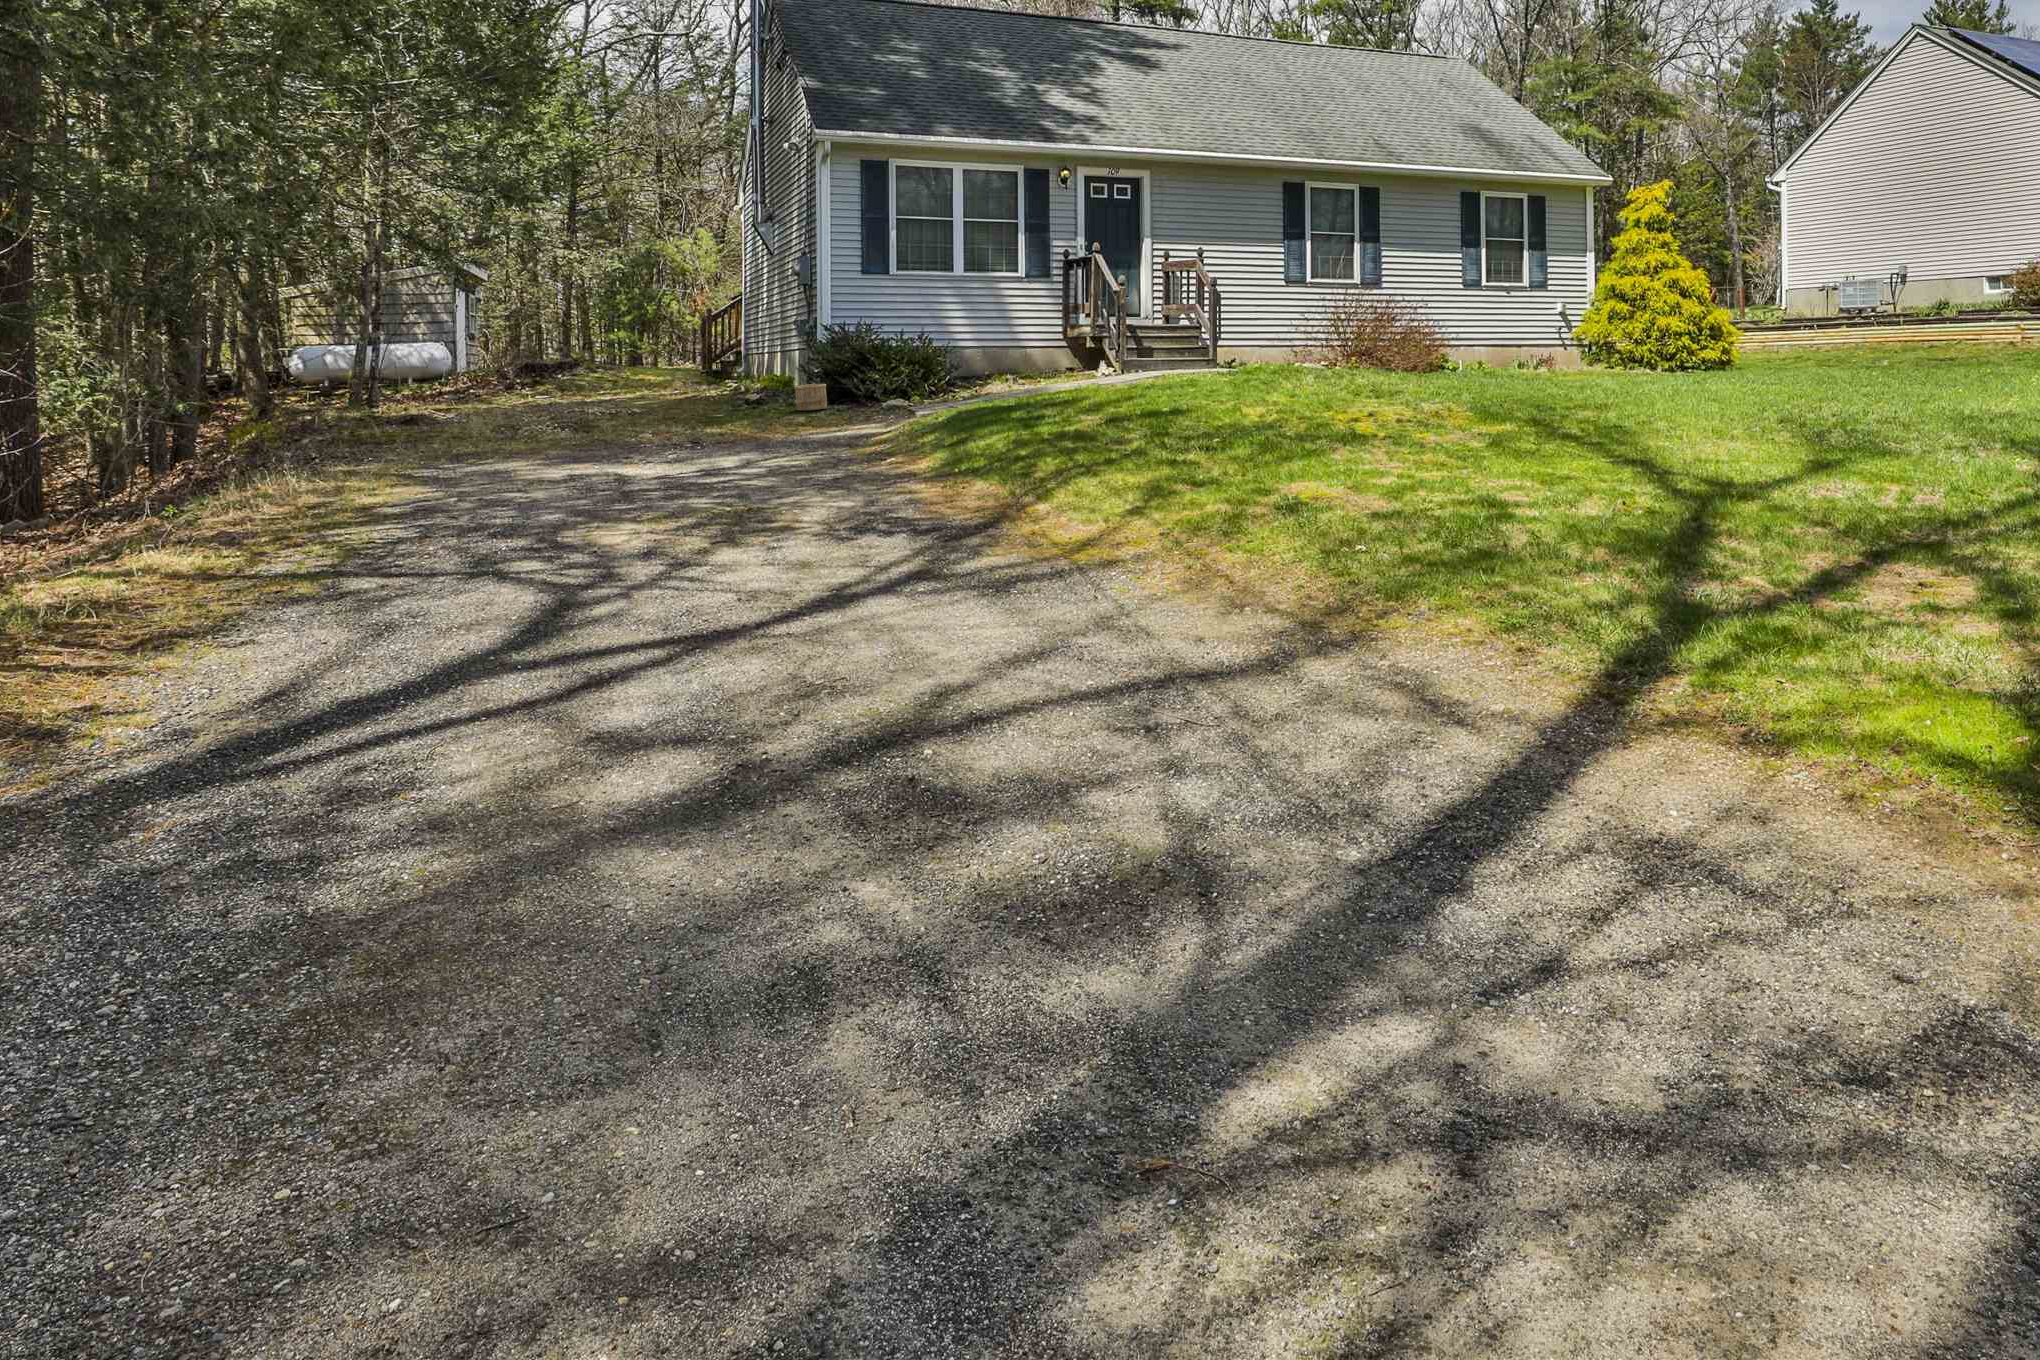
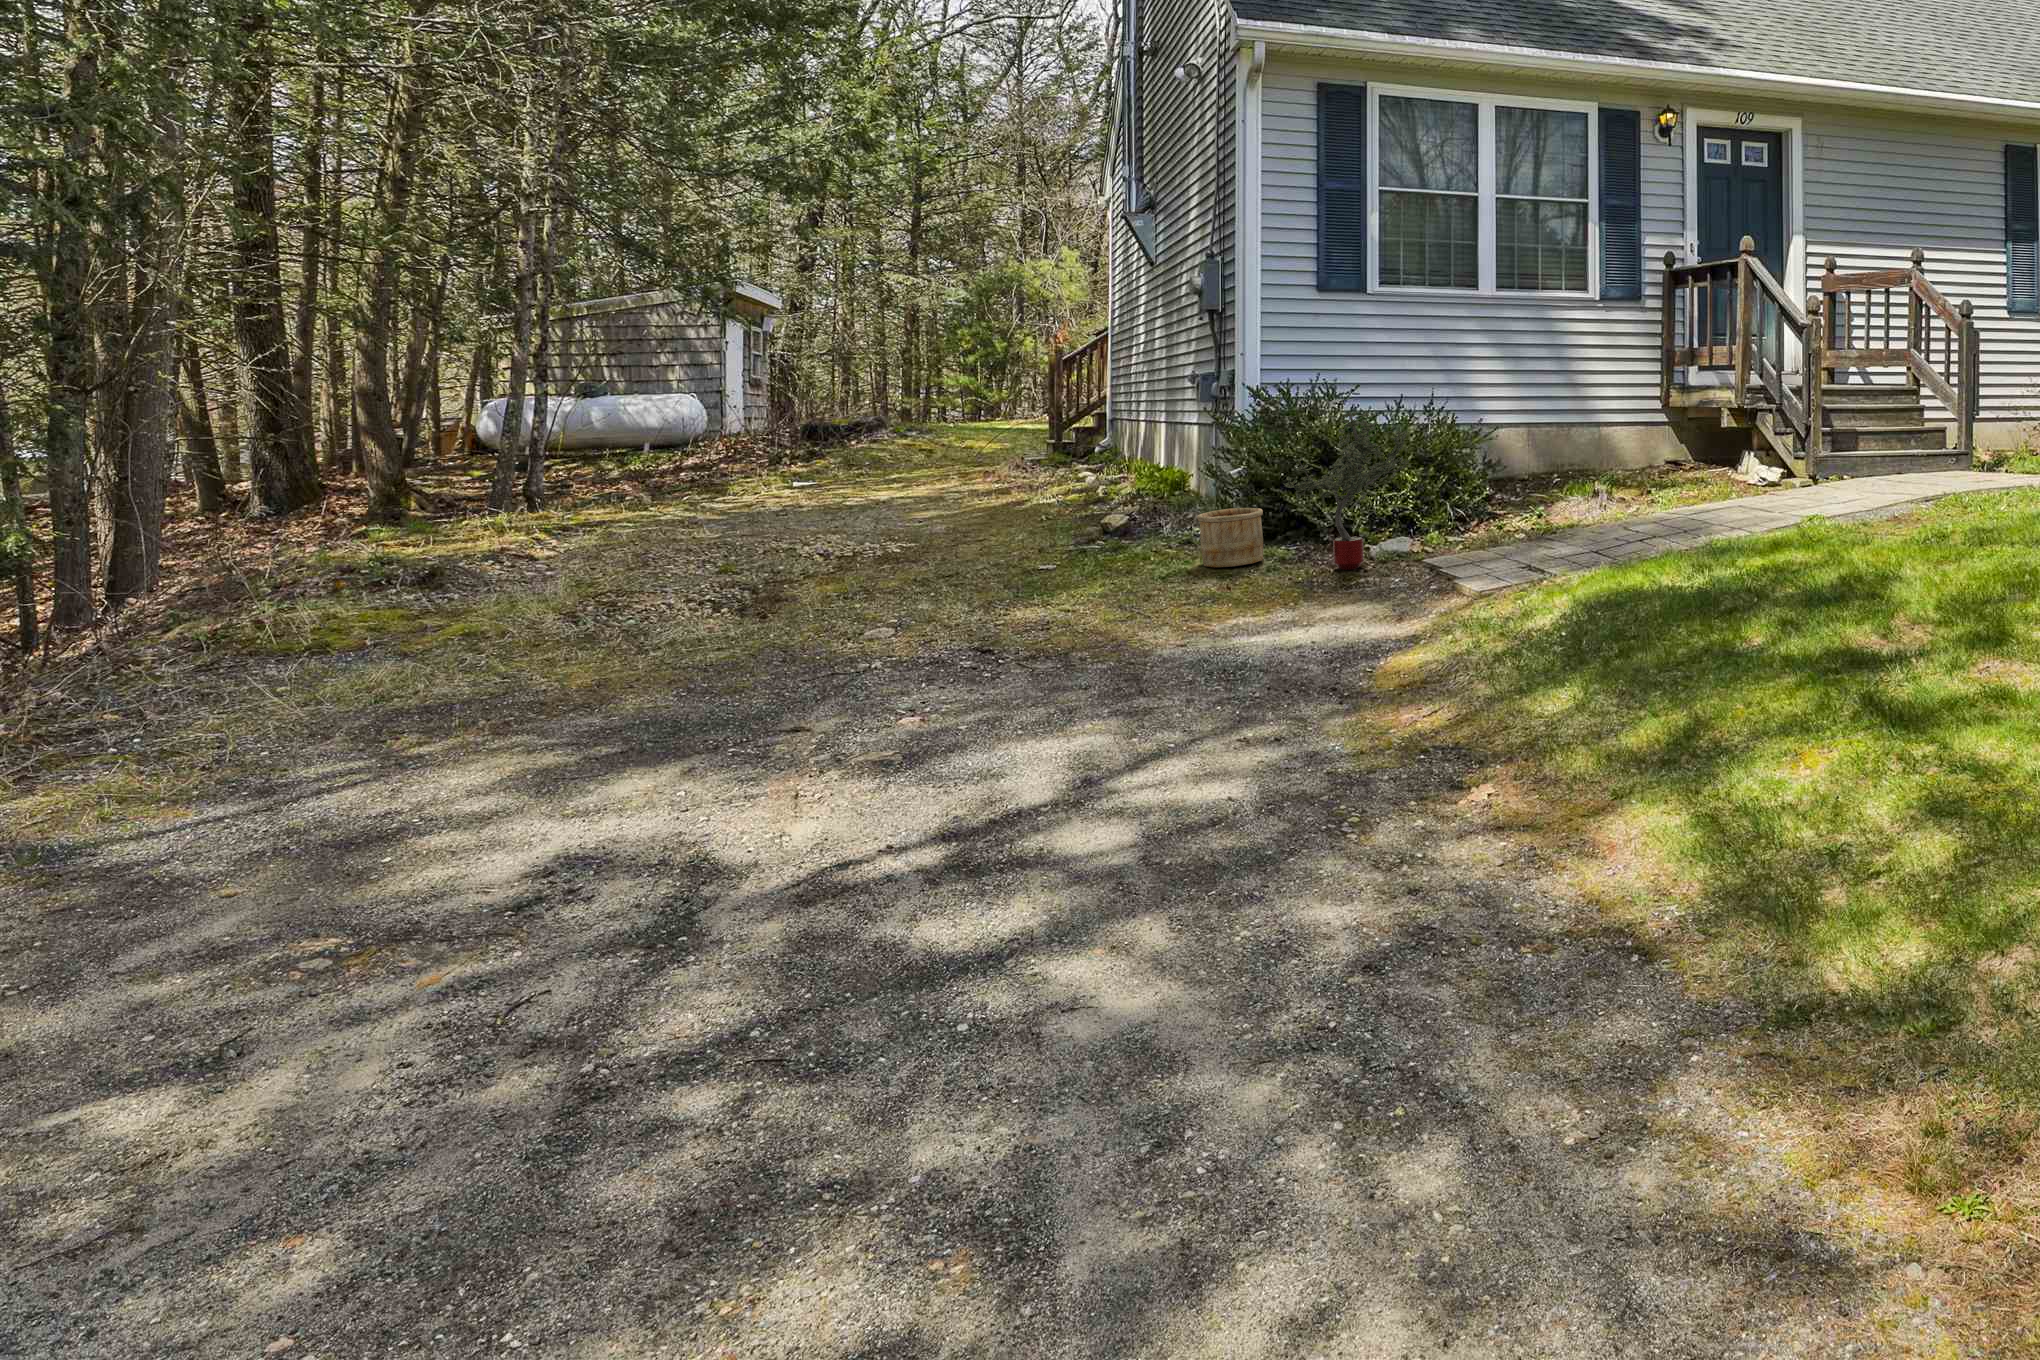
potted tree: none [834,336,894,411] -> present [1284,411,1409,570]

